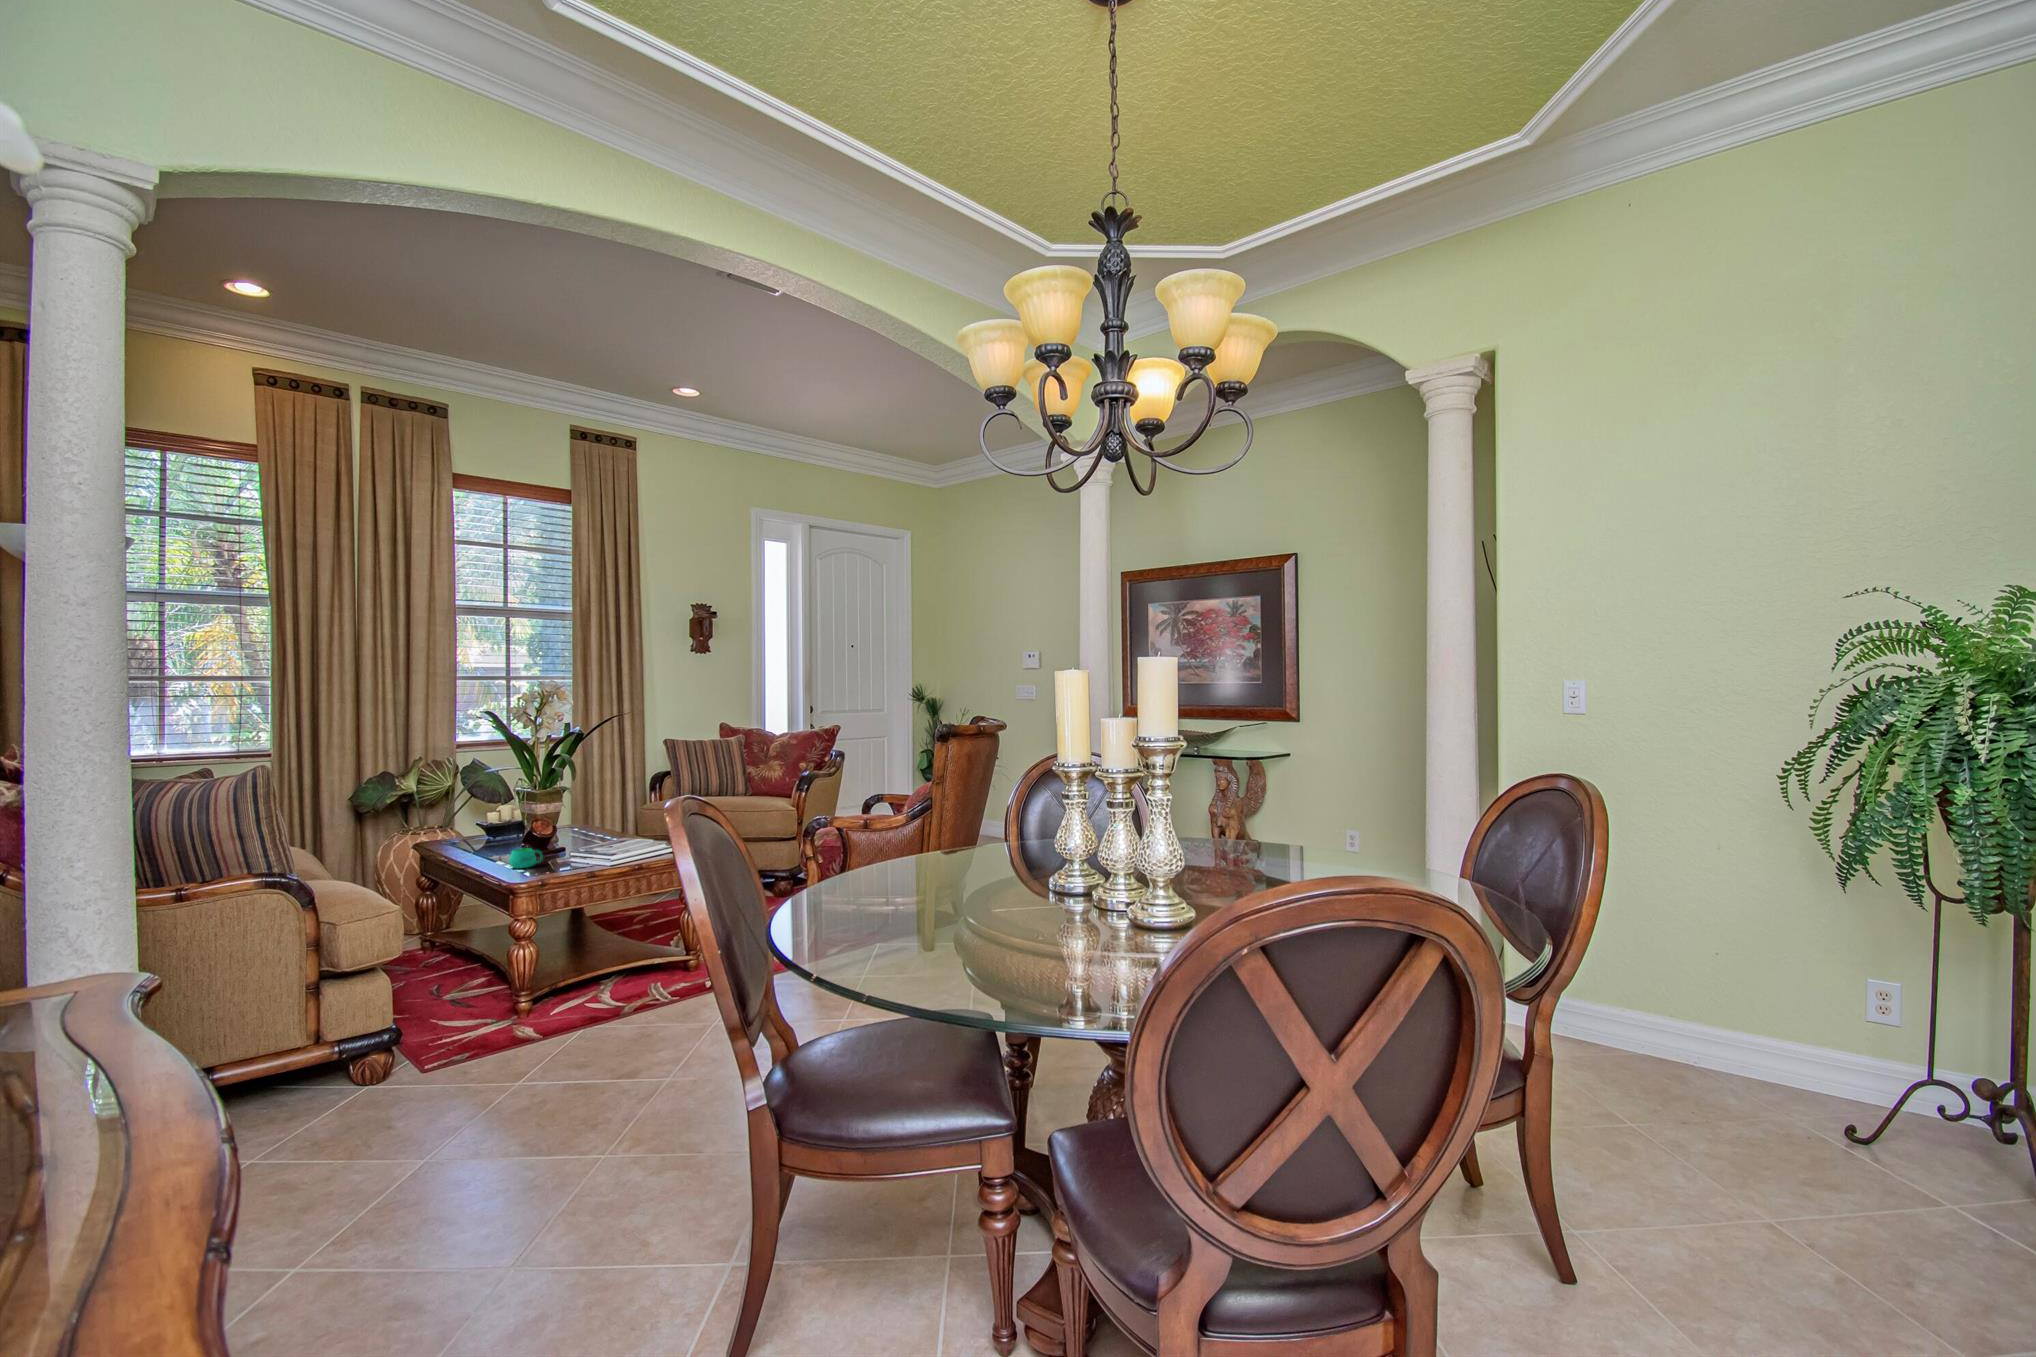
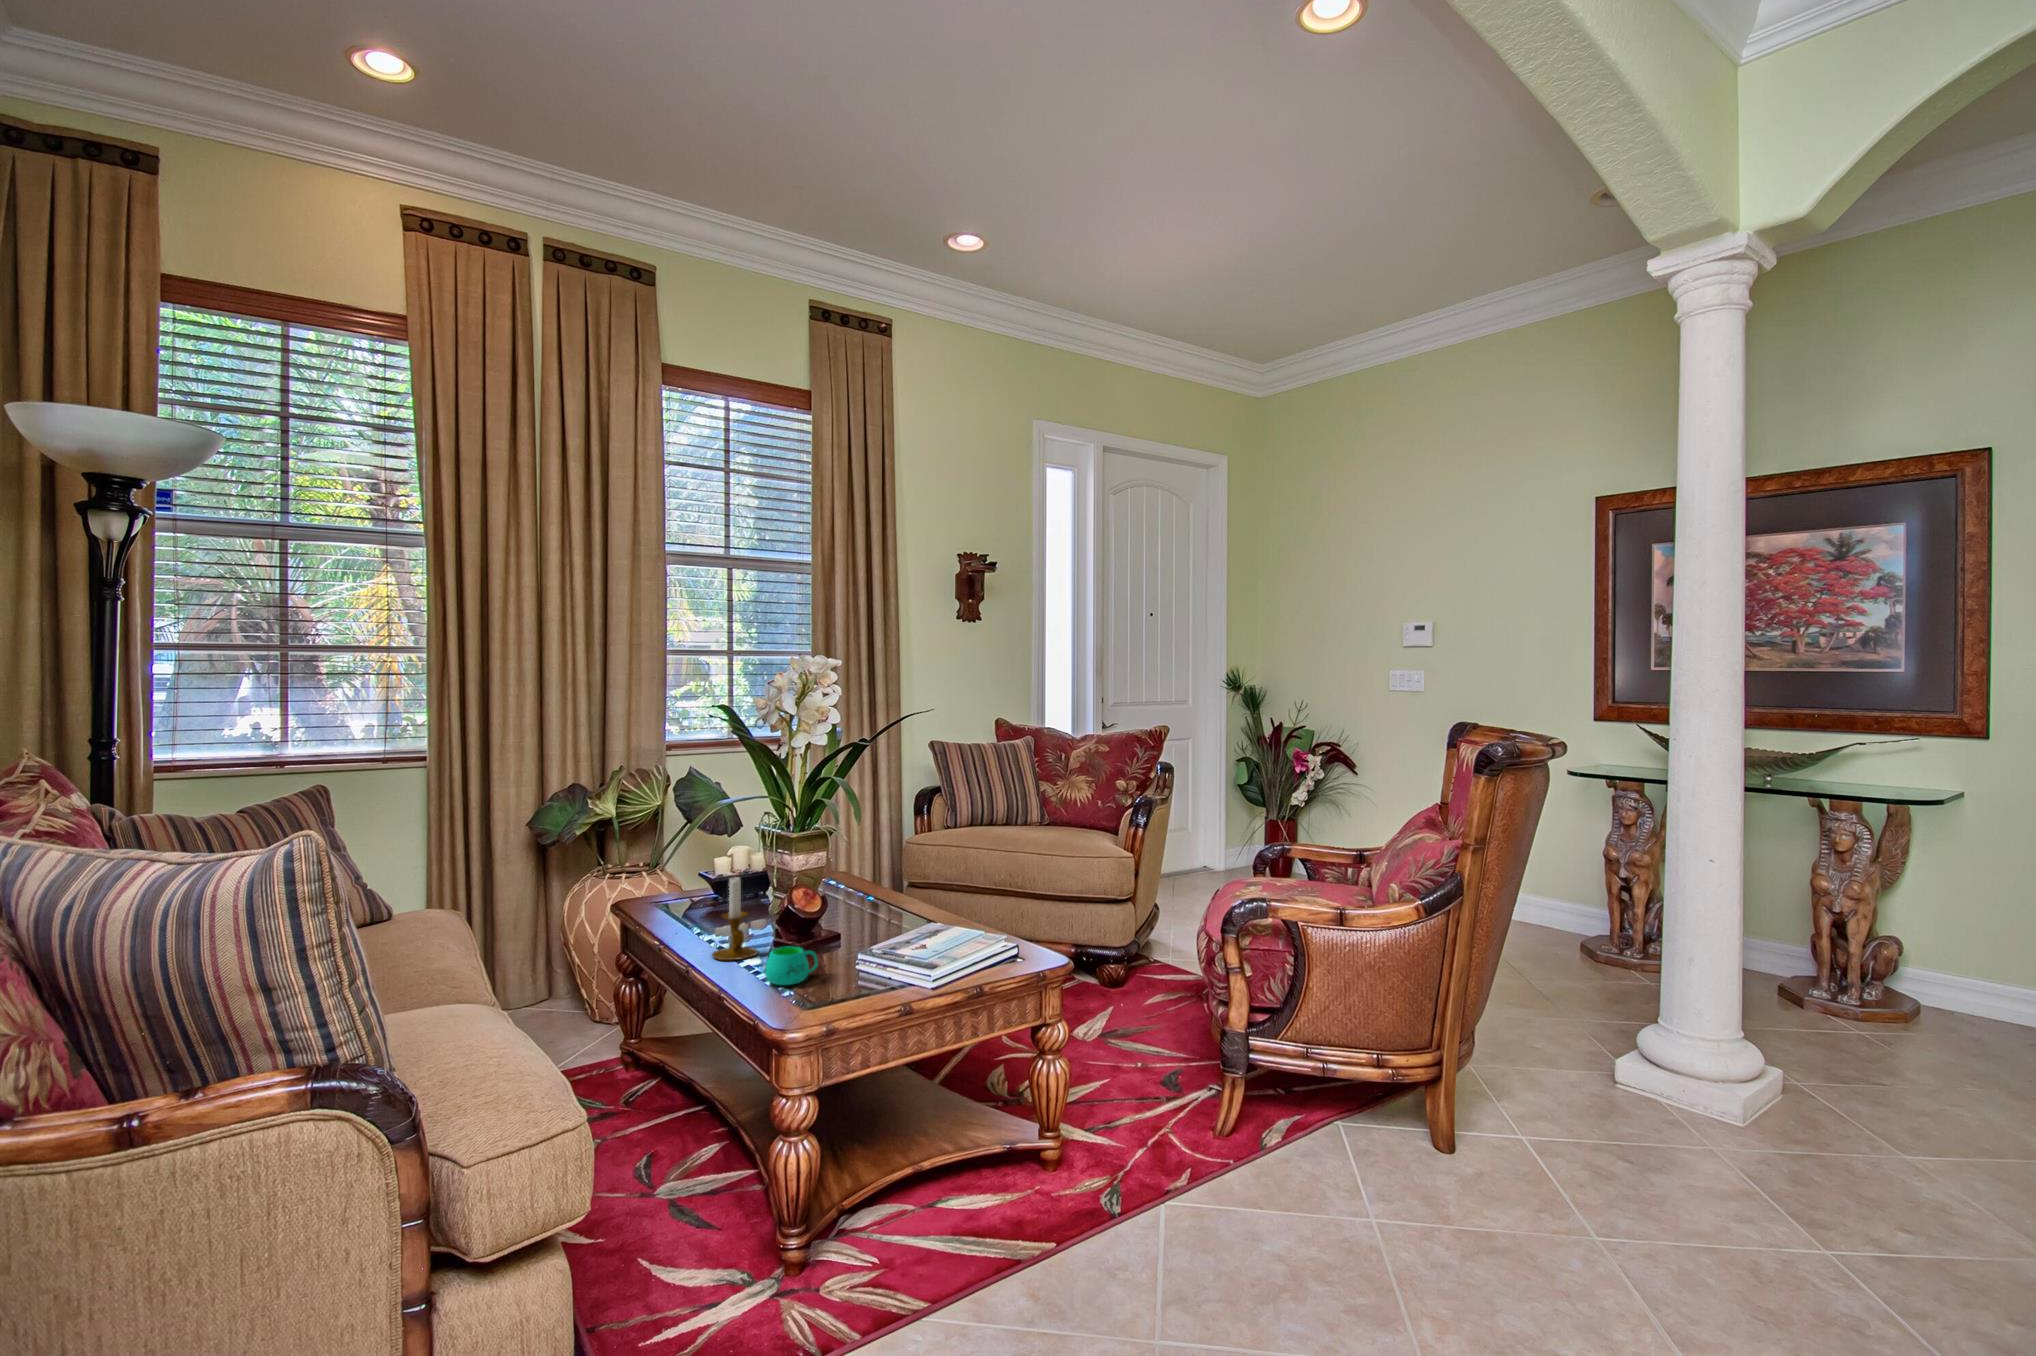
candlestick: none [478,814,509,862] -> present [712,877,758,960]

